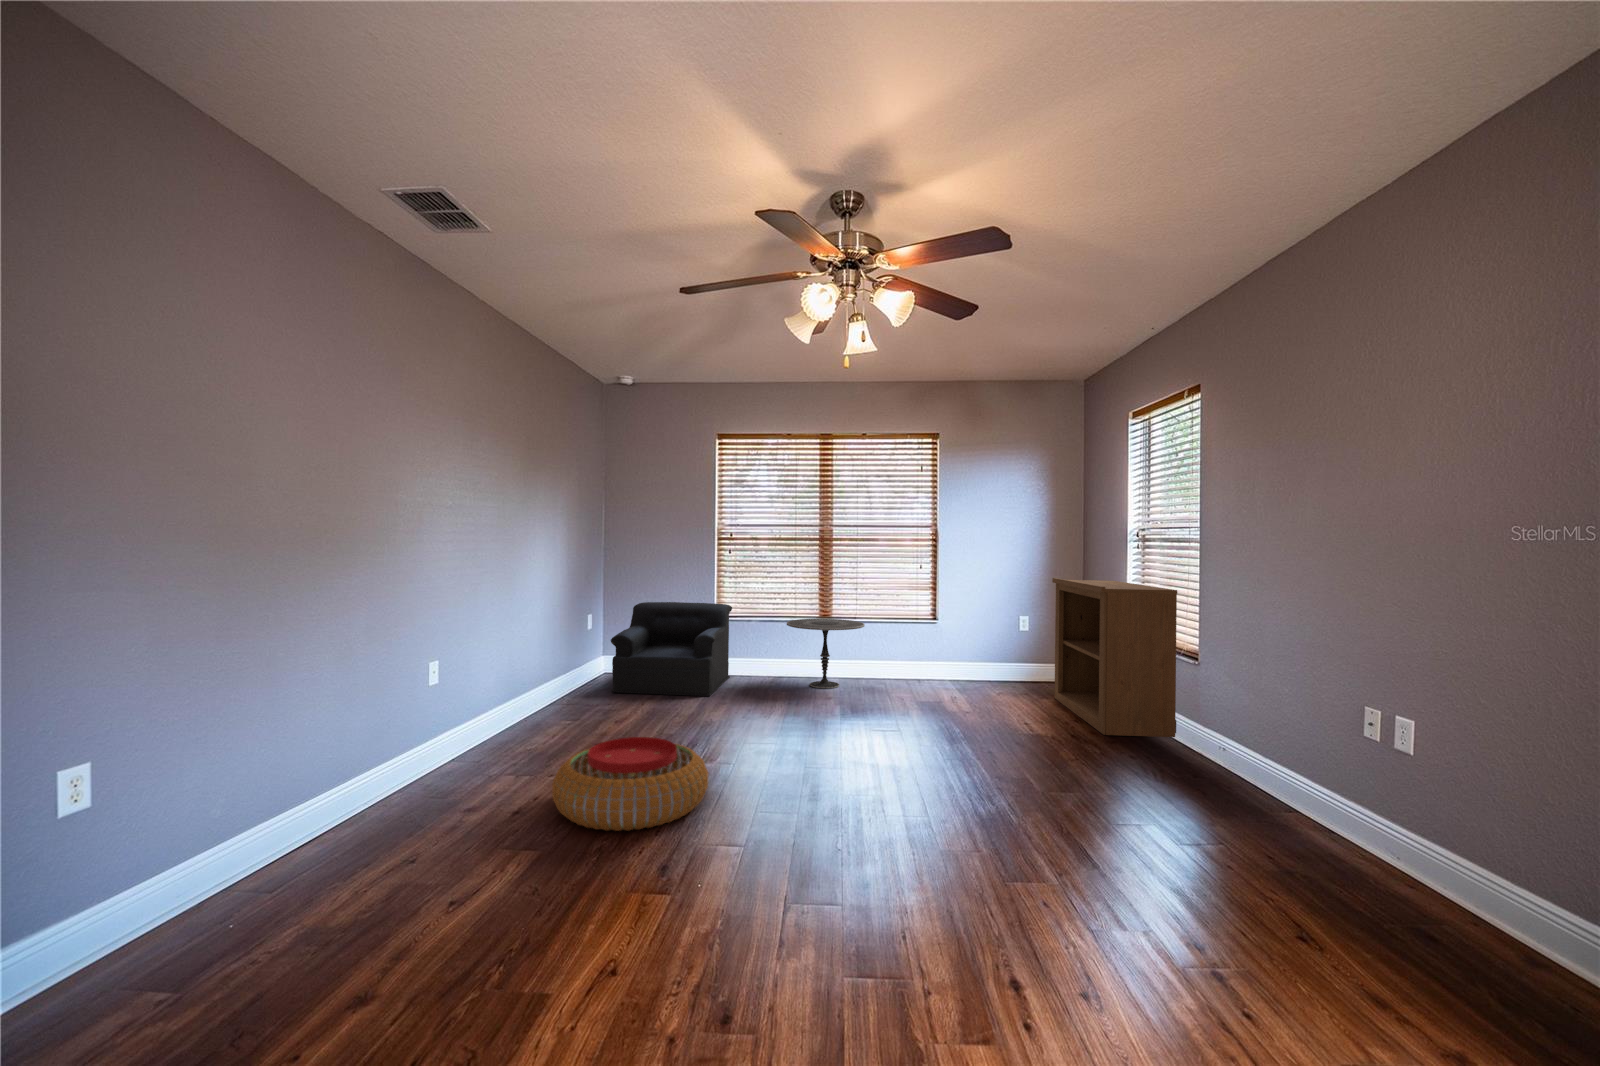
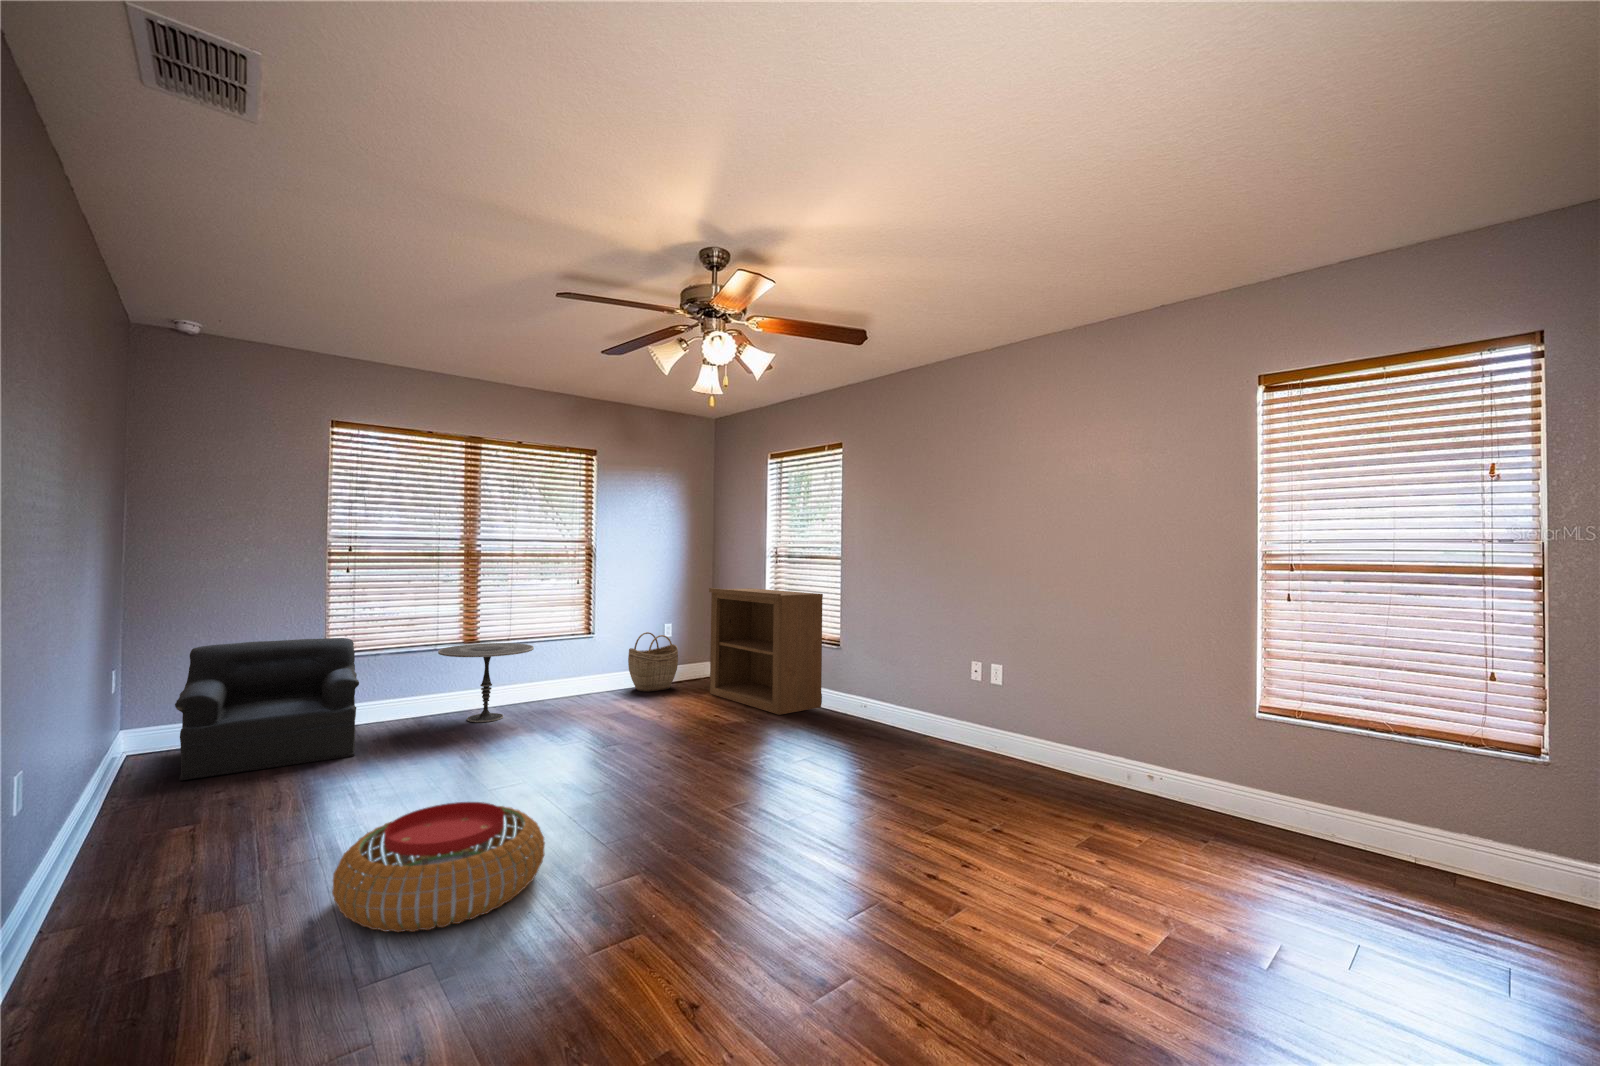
woven basket: none [973,623,1028,686] -> present [628,632,678,692]

